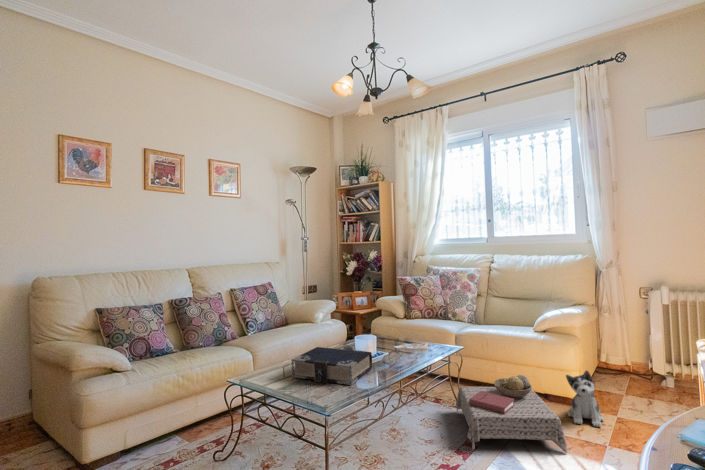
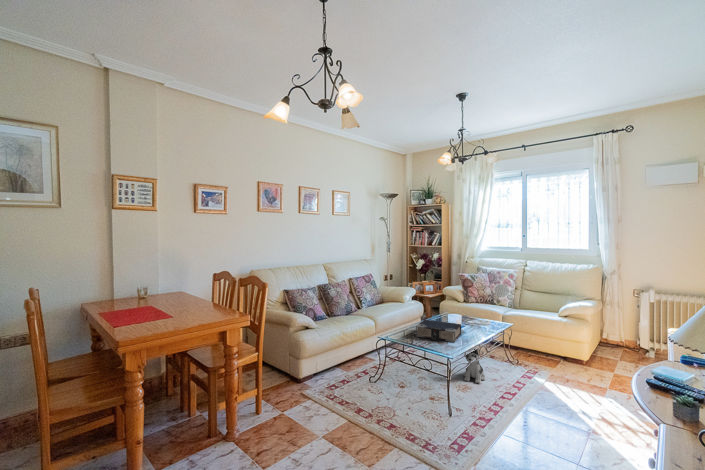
plush toy: present [566,371,604,427] -> present [464,349,485,384]
ottoman: present [456,375,567,453] -> none [507,343,582,390]

